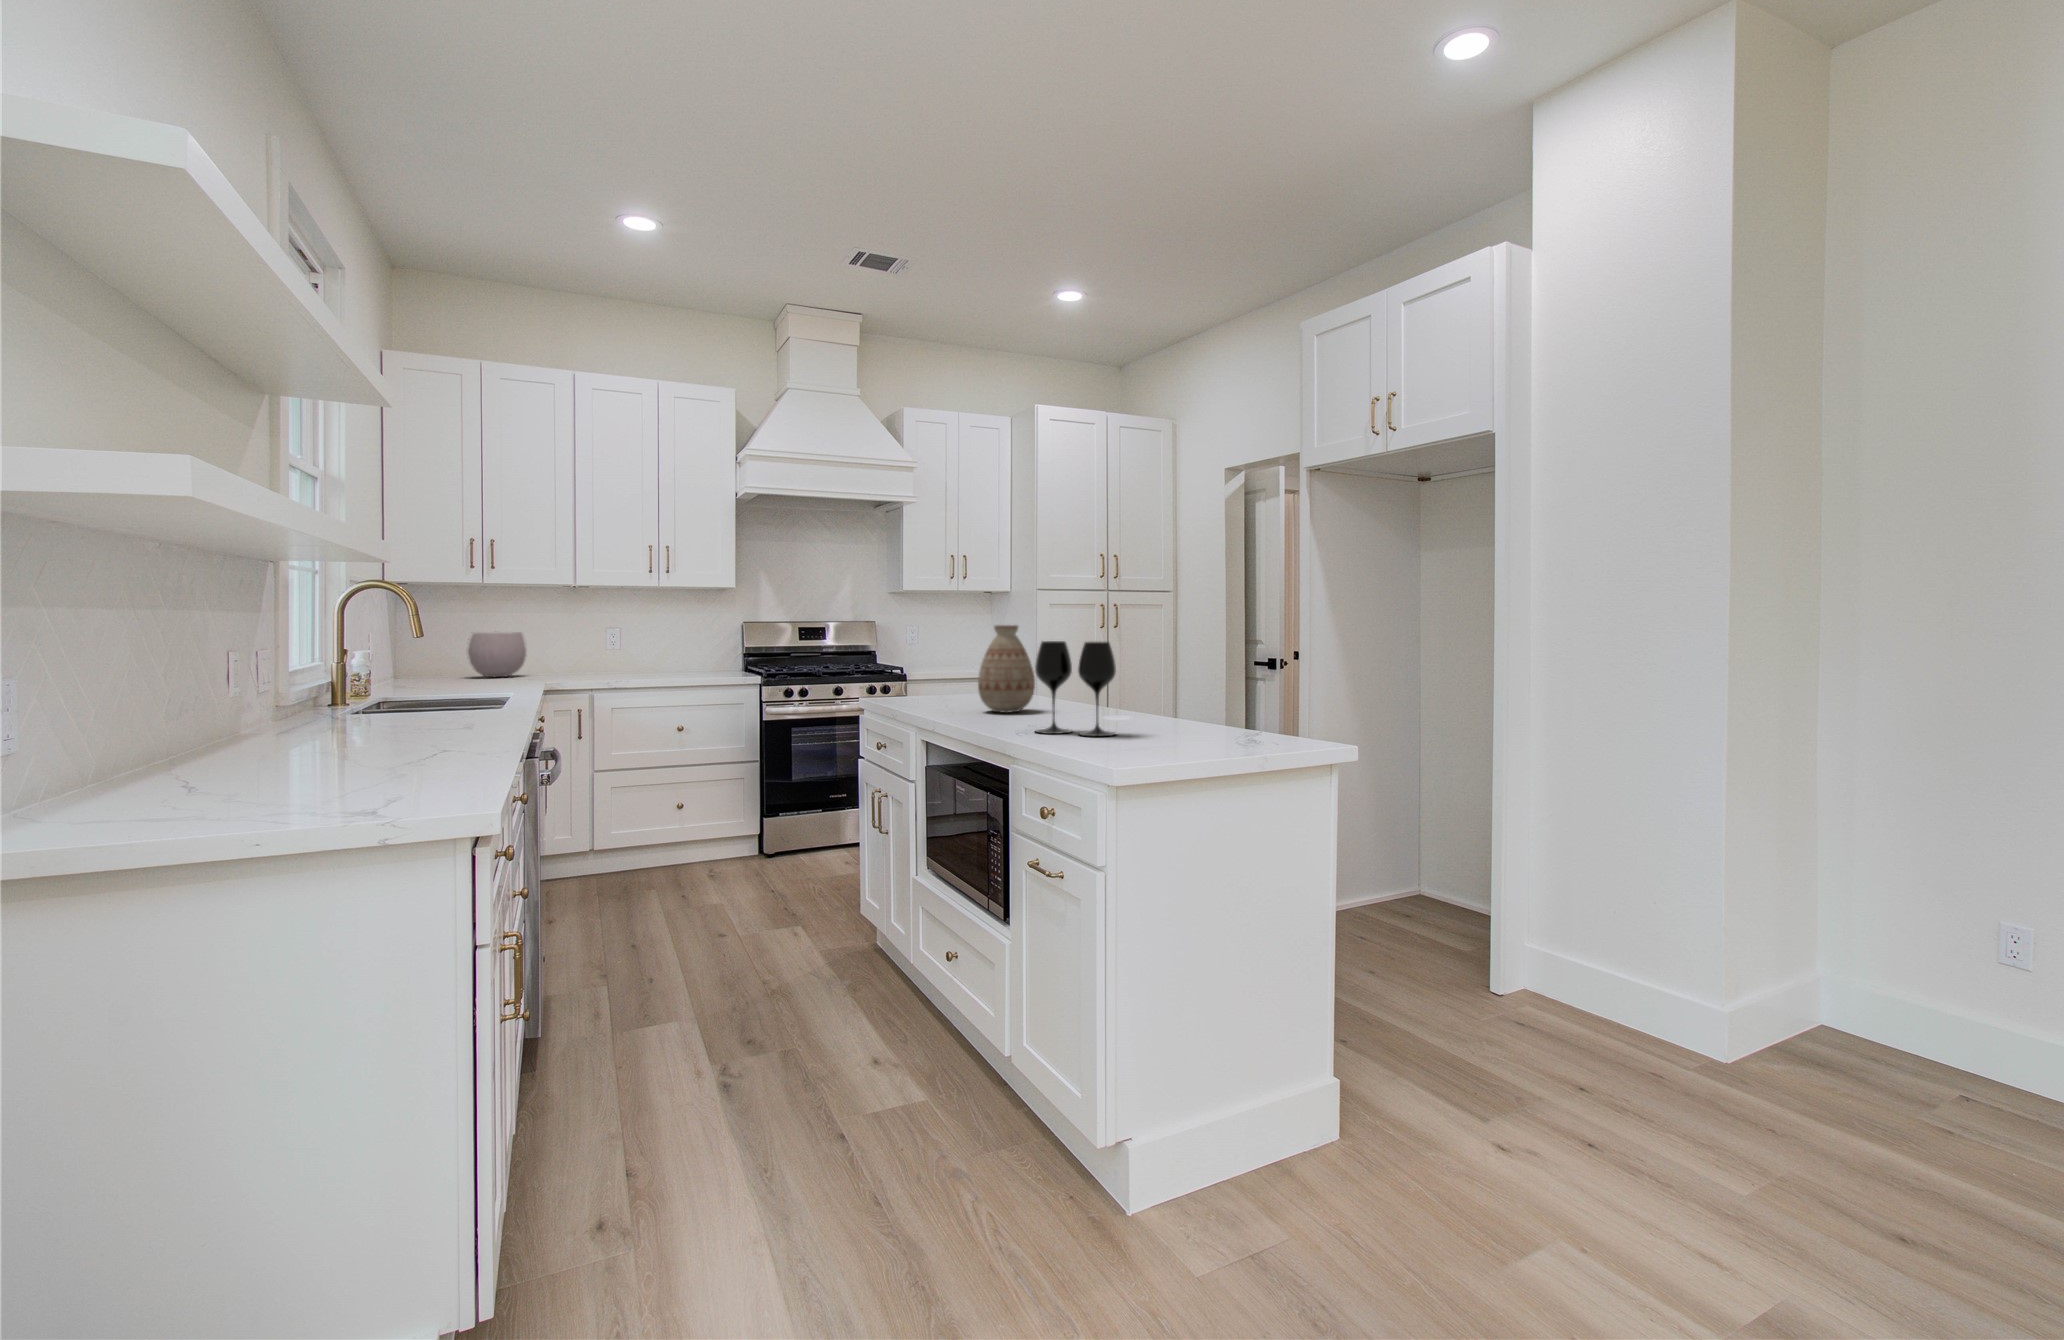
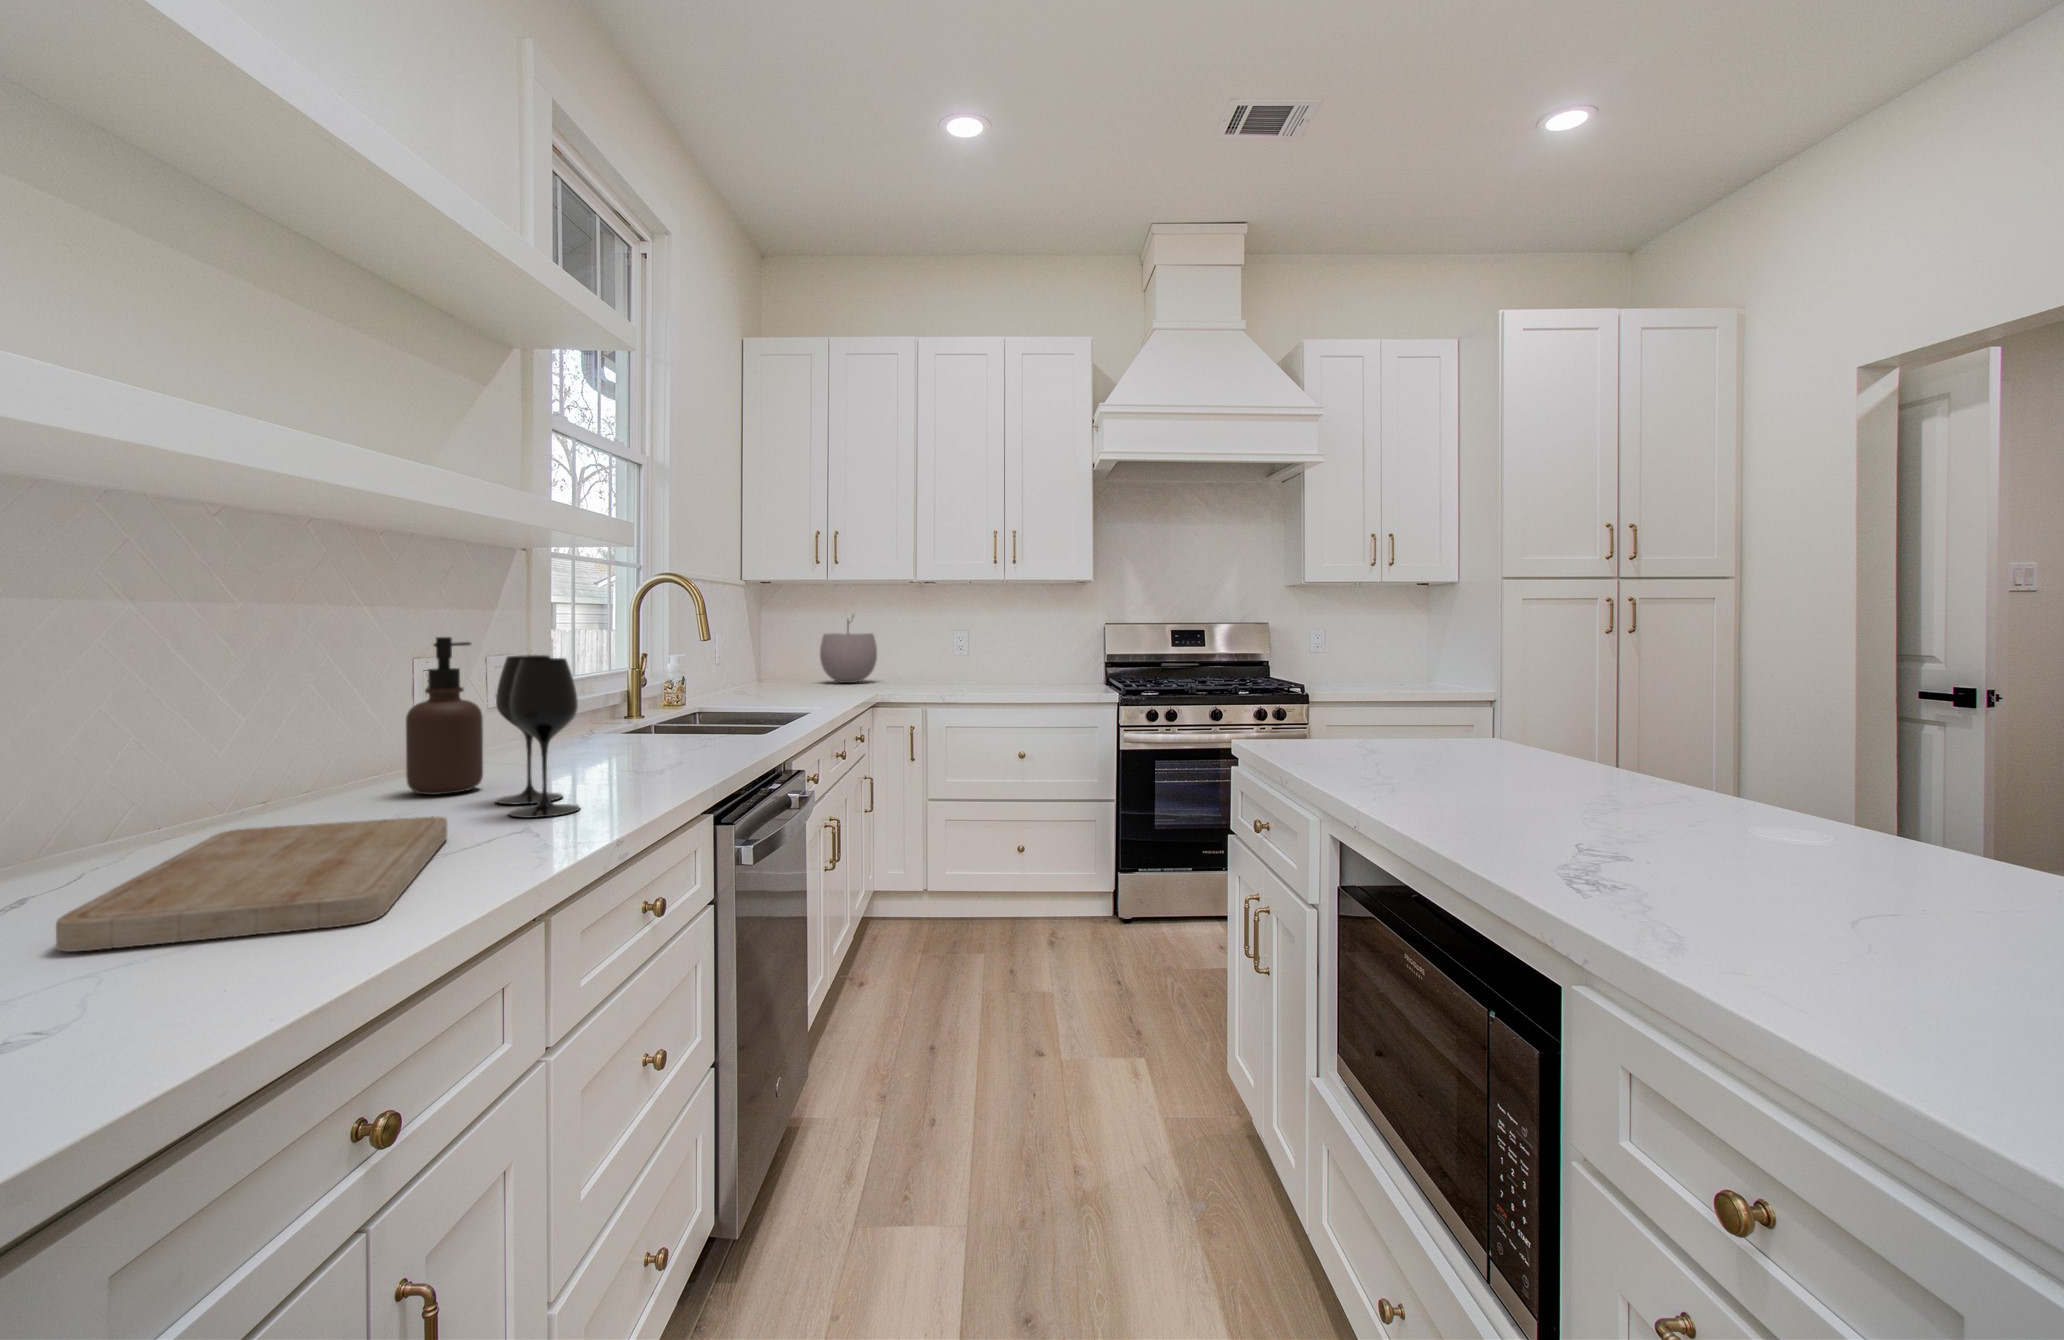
vase: present [978,625,1035,713] -> none [1432,639,1549,805]
soap dispenser: none [258,629,322,744] -> present [406,637,483,795]
wine glass: present [1035,641,1116,736] -> present [496,655,580,818]
cutting board: none [214,742,431,793] -> present [56,816,447,952]

